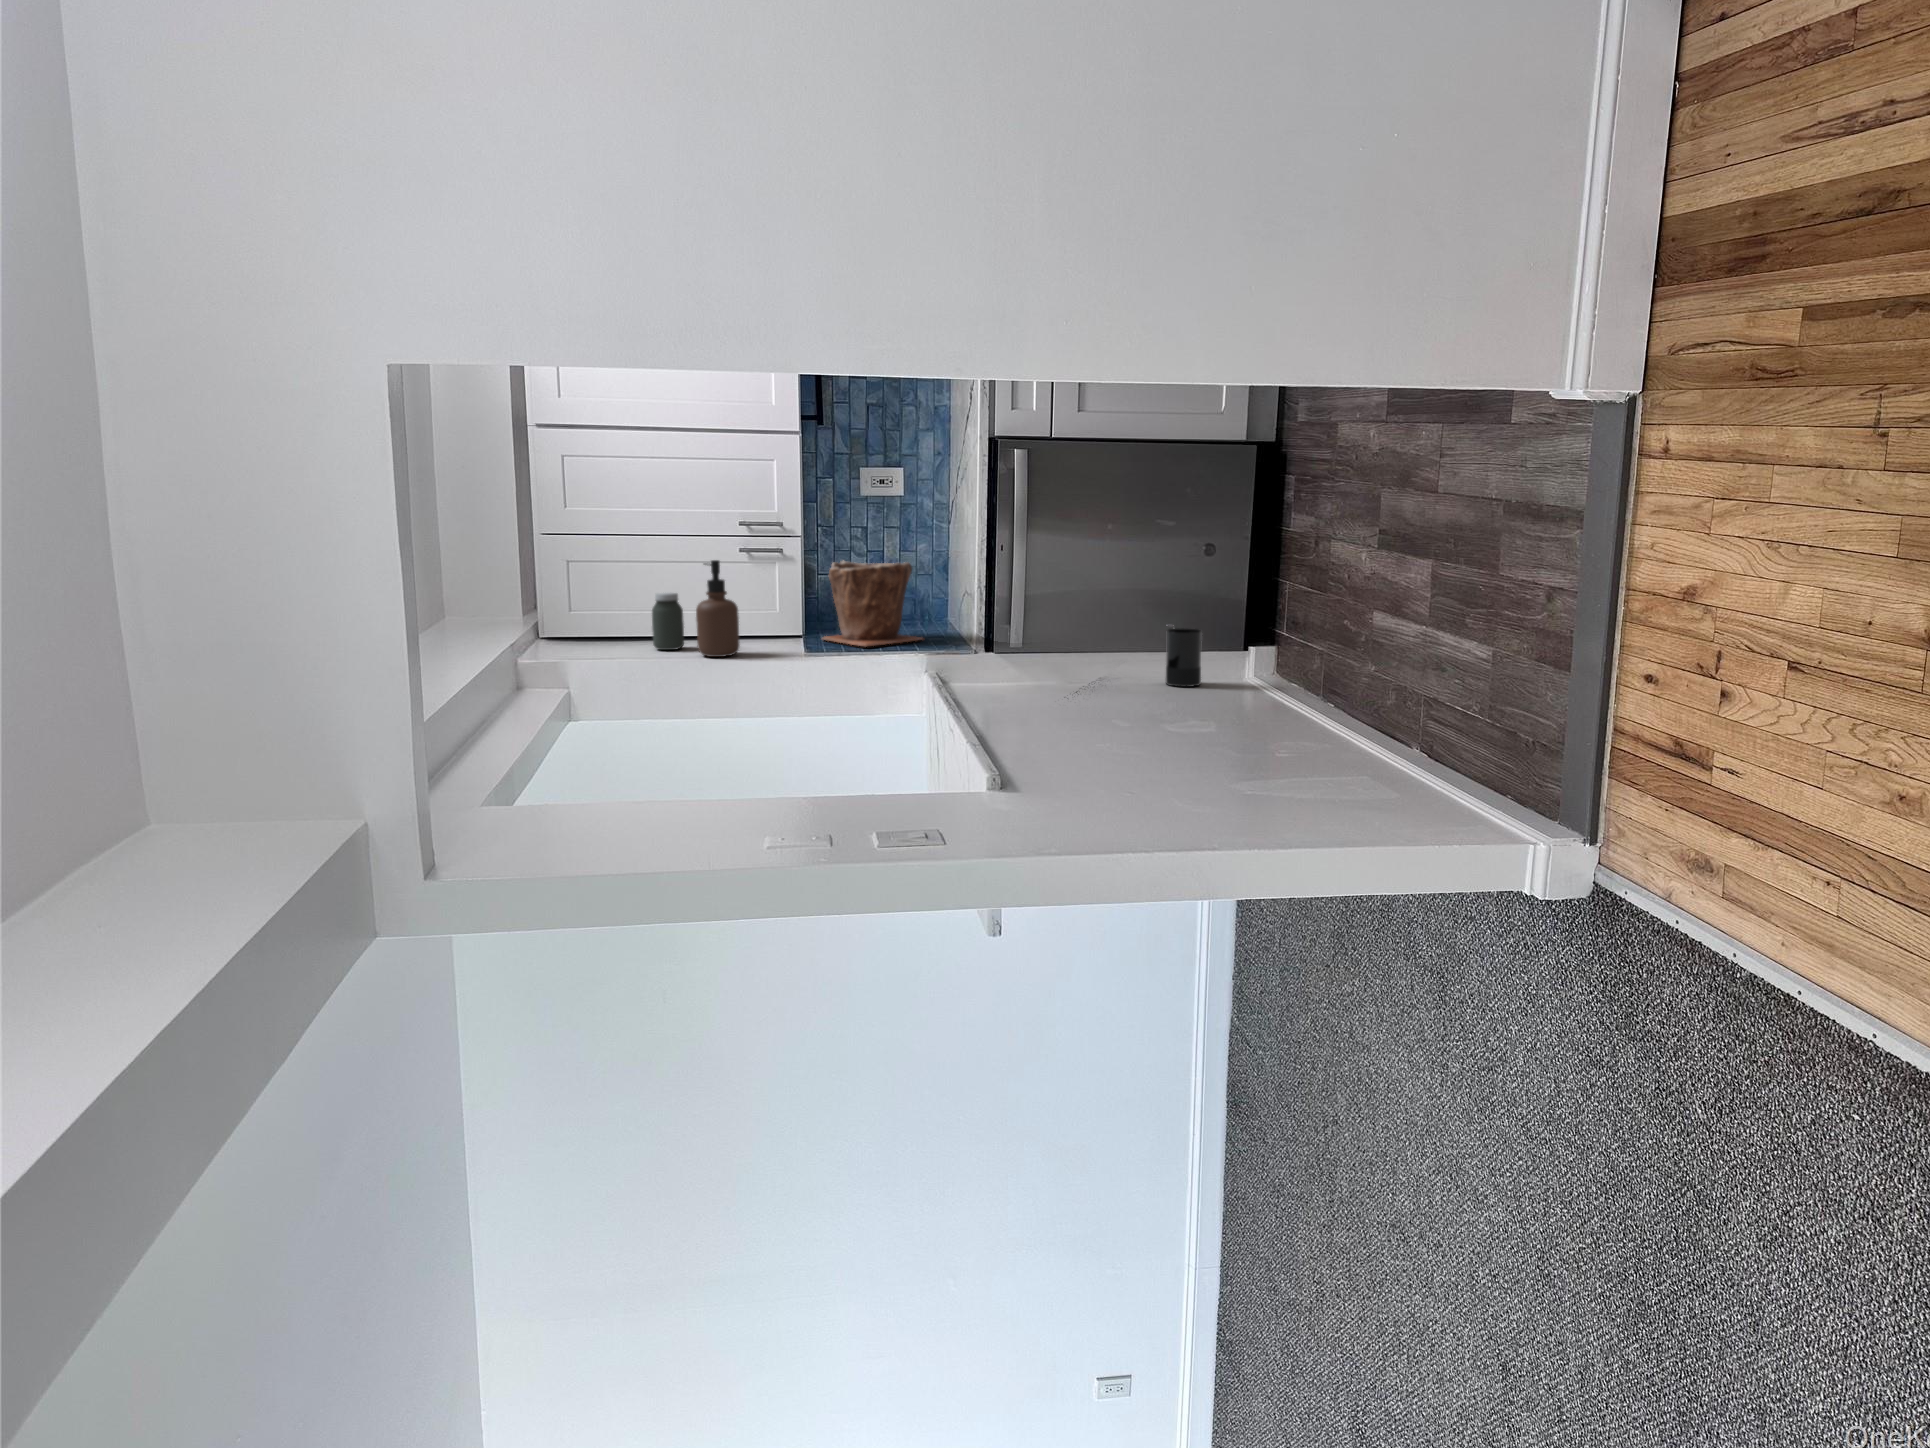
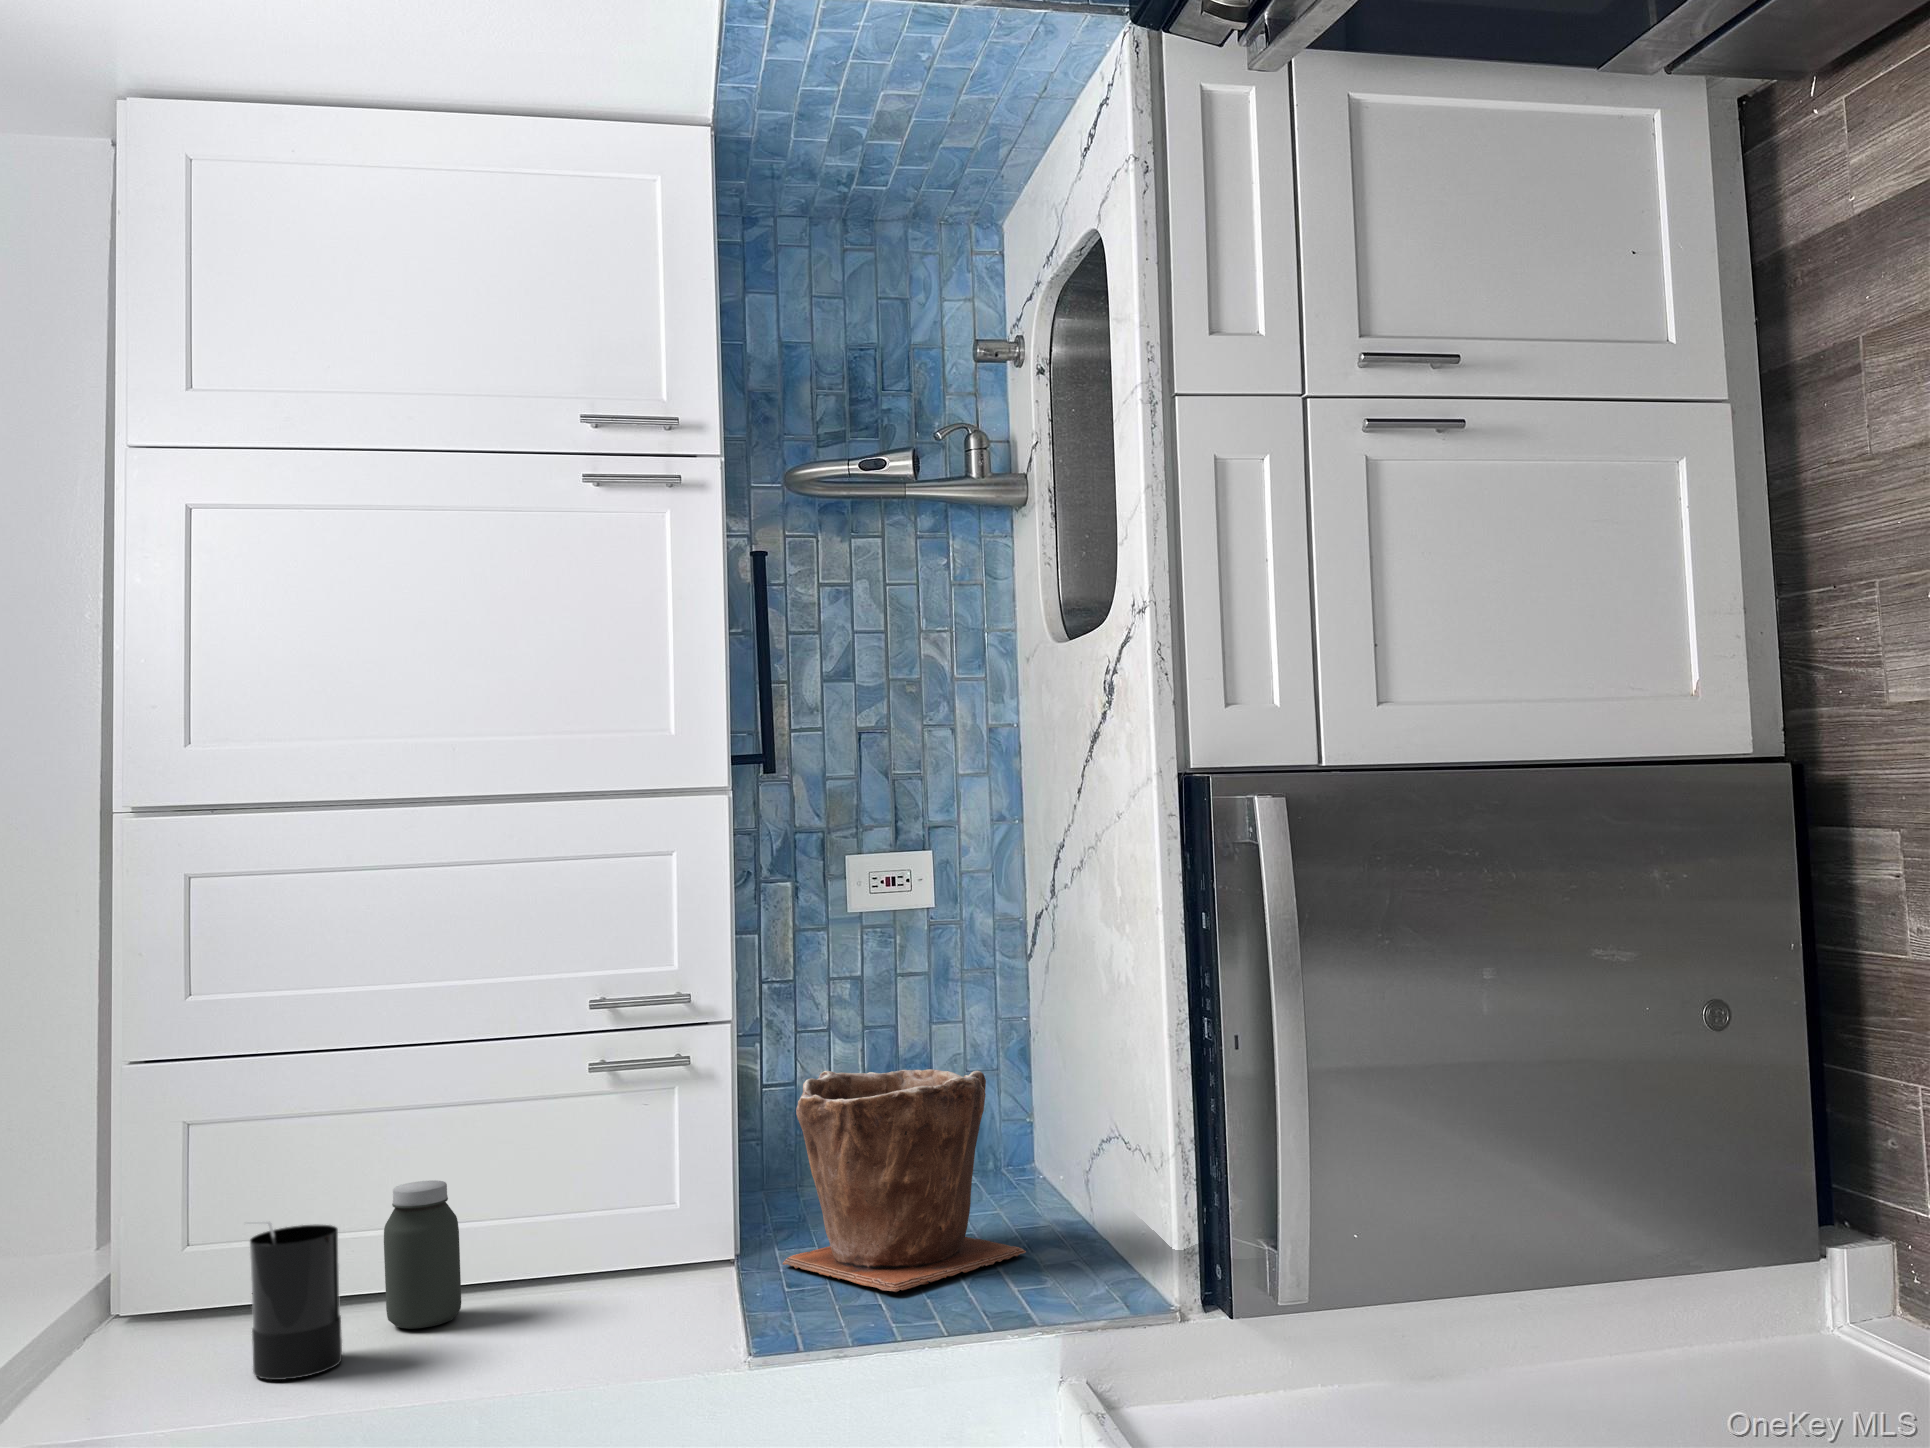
soap dispenser: present [696,560,740,657] -> none [483,1106,590,1355]
candle: present [1166,628,1202,687] -> present [248,1222,342,1380]

